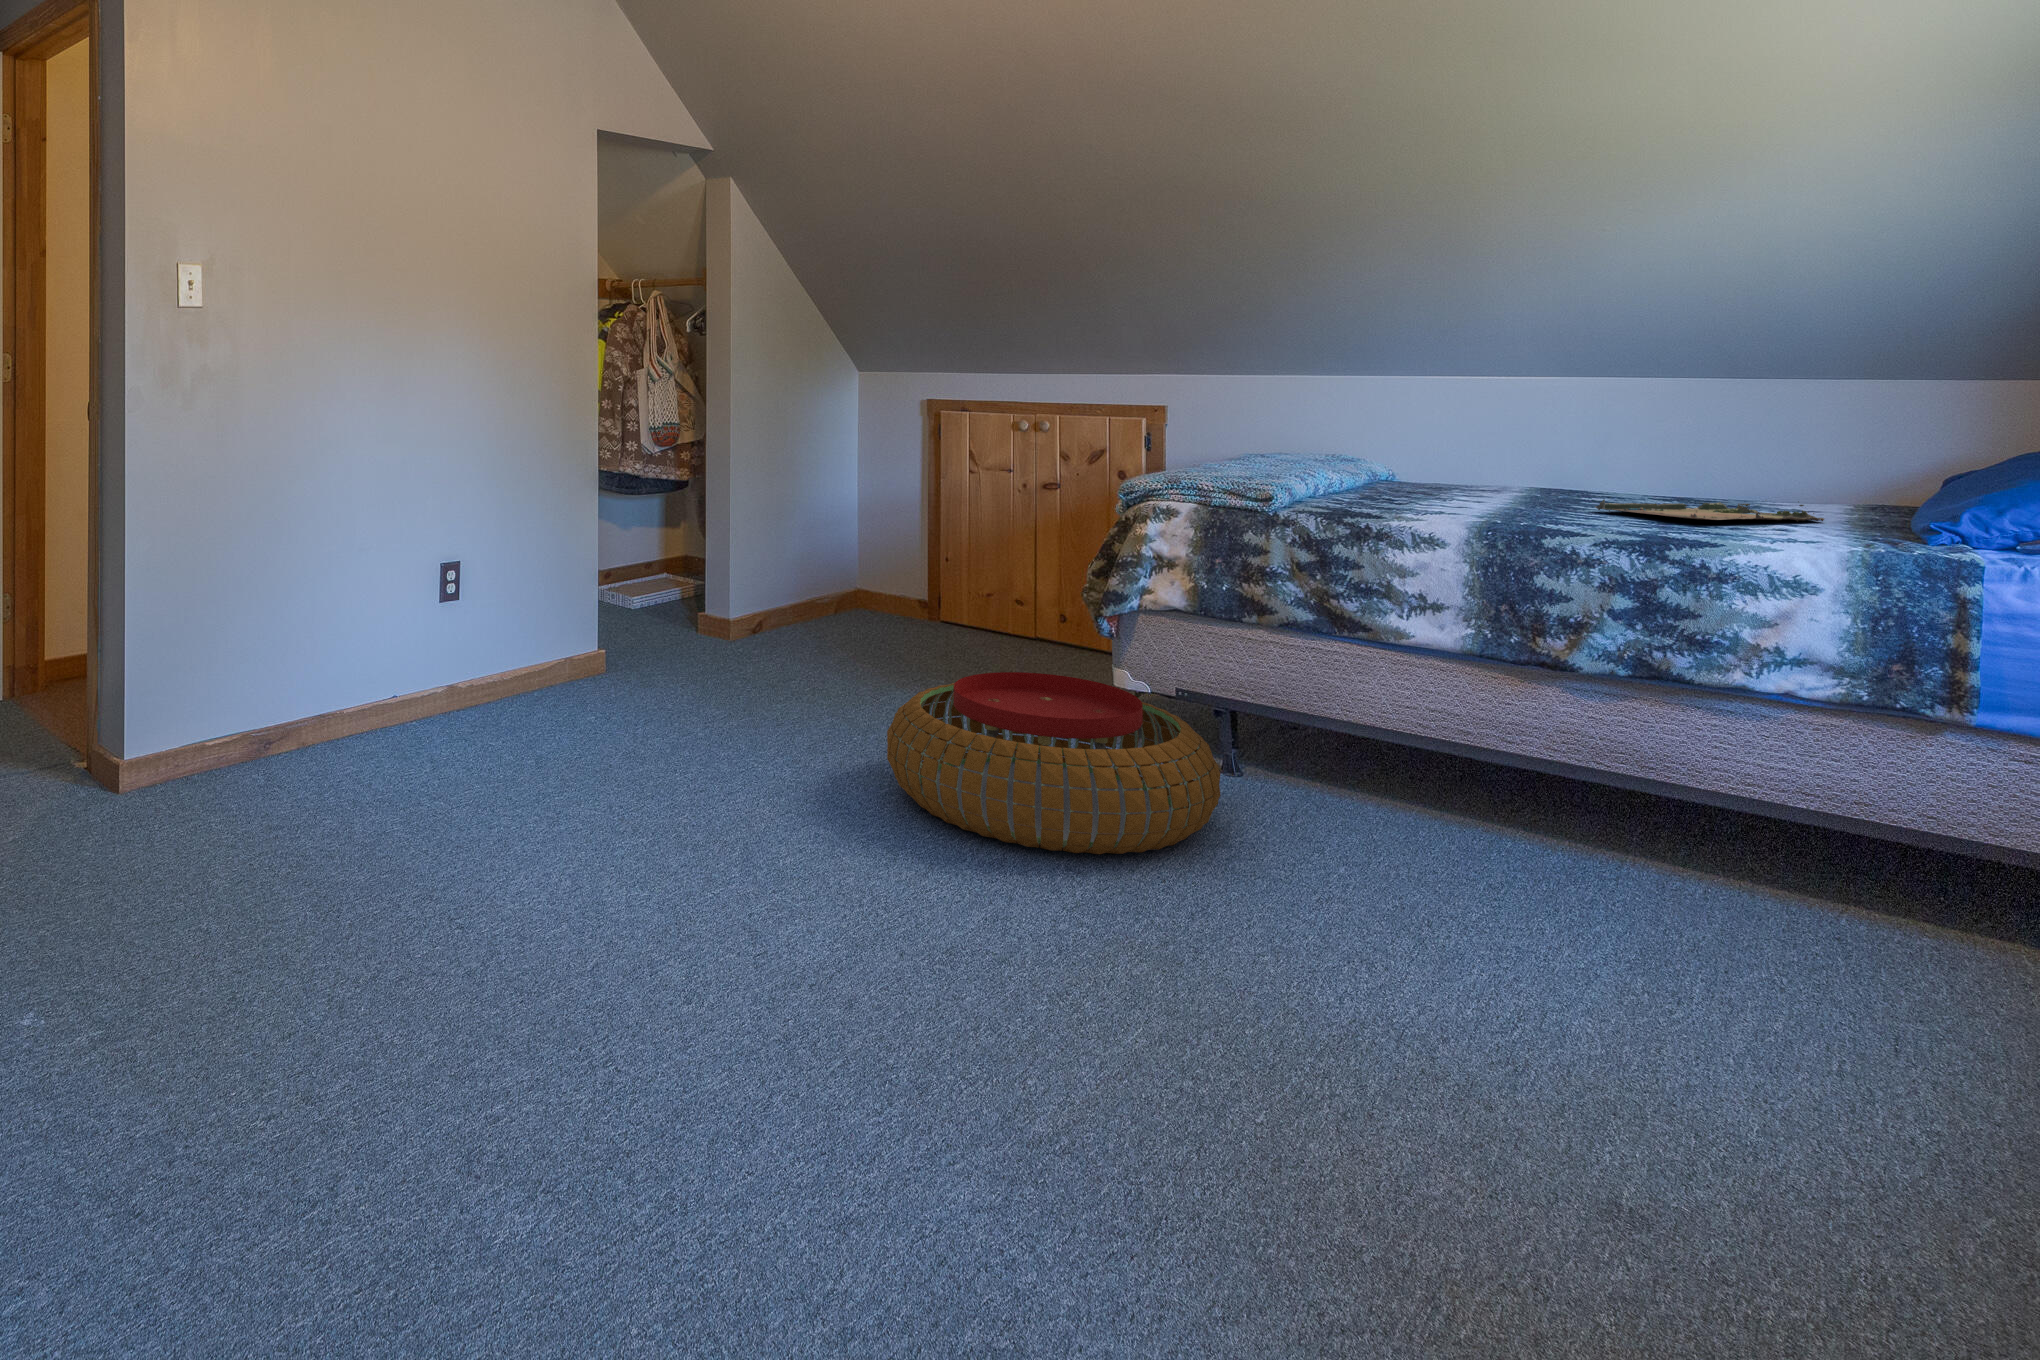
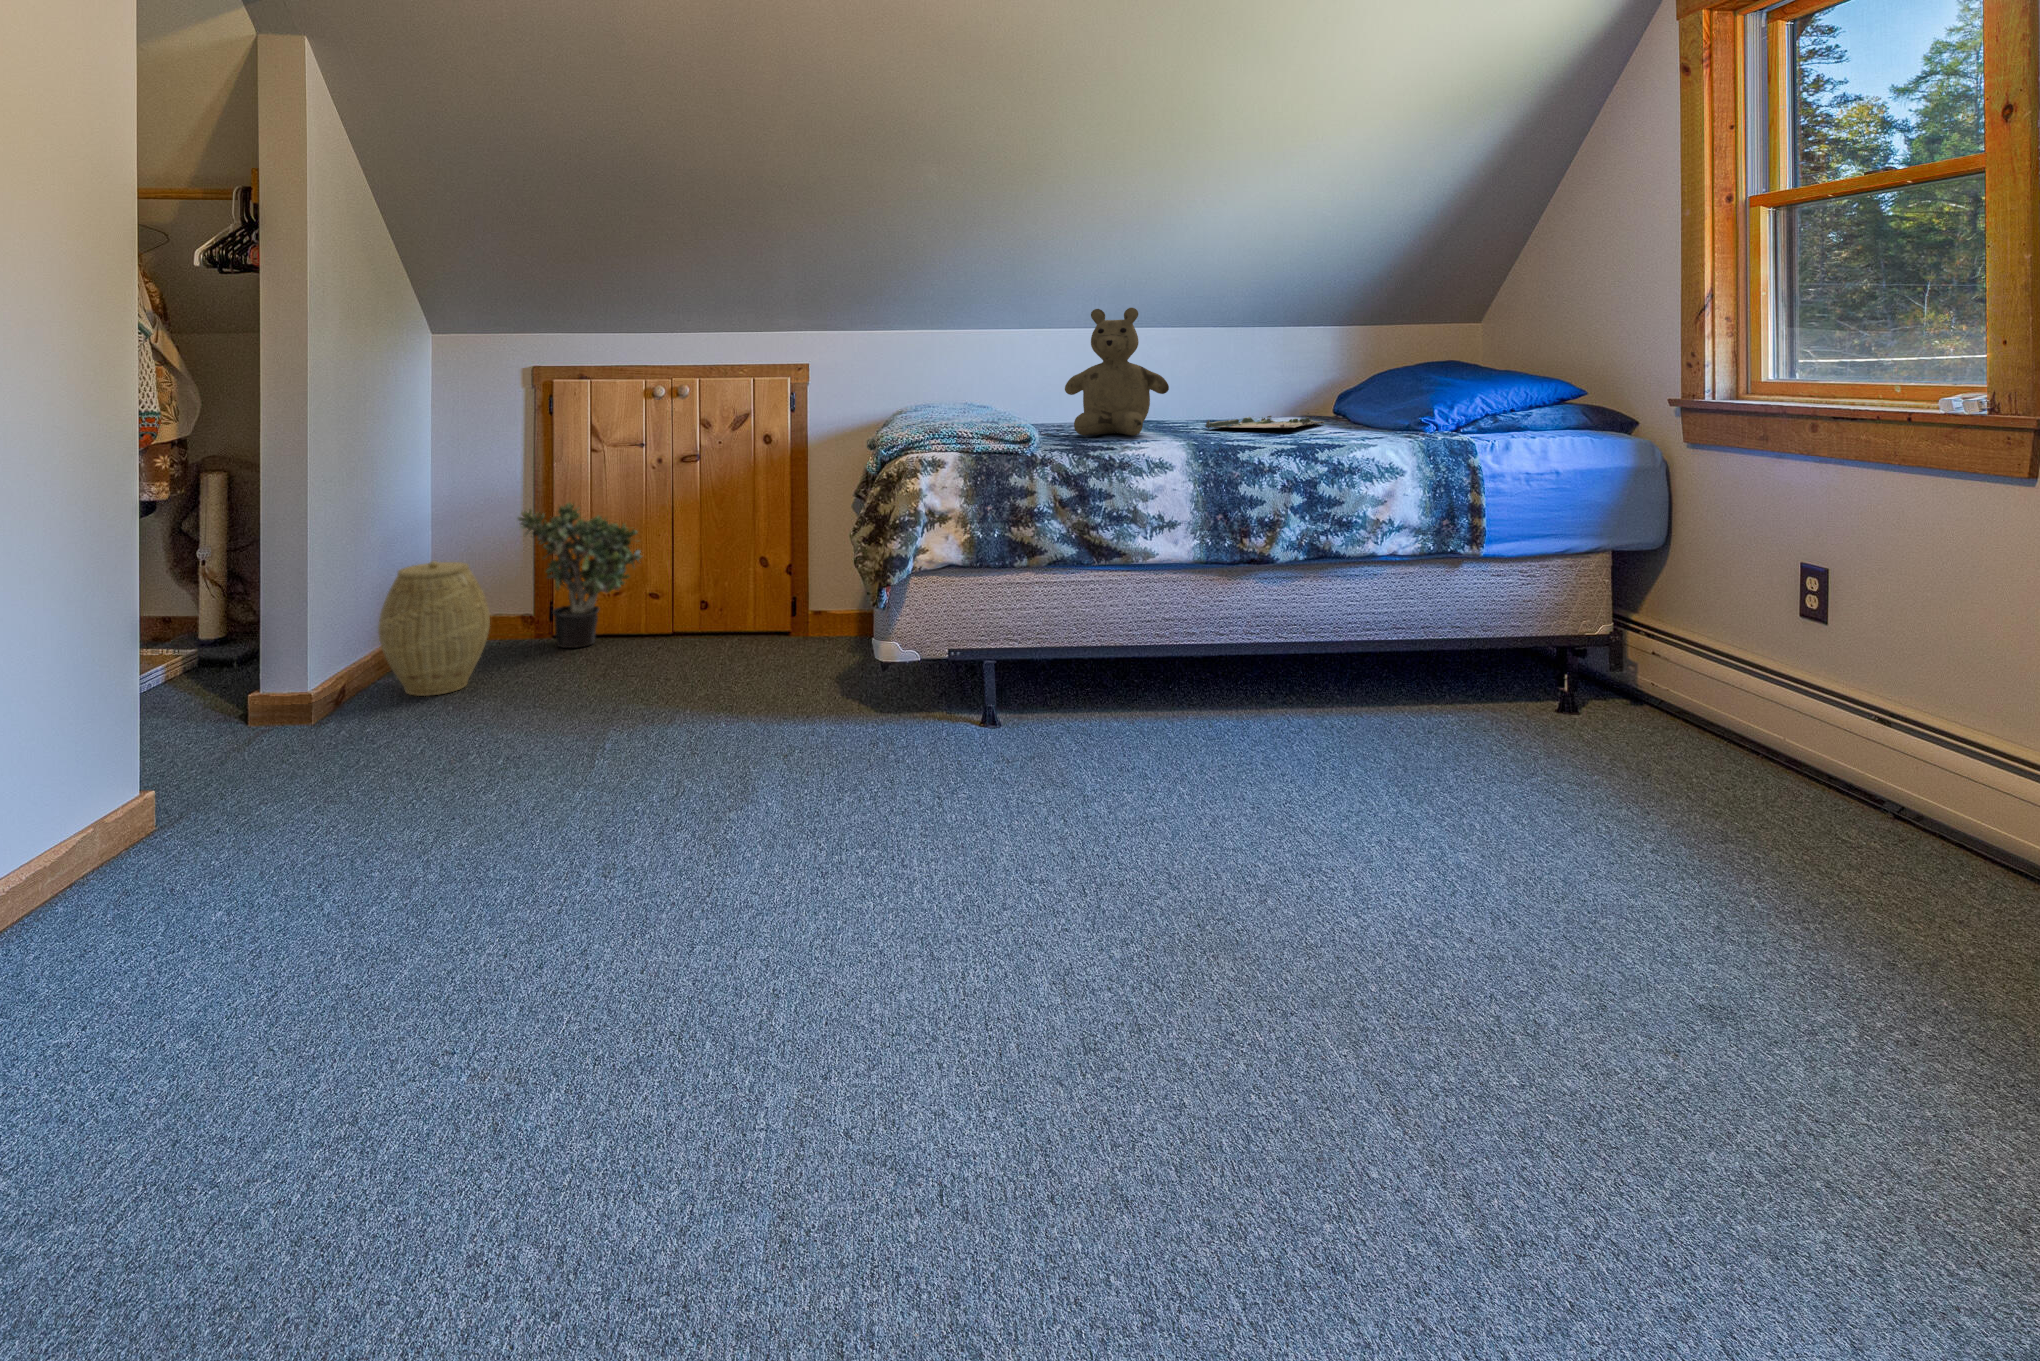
teddy bear: none [1382,362,1528,507] -> present [1065,308,1169,436]
potted plant: none [887,515,992,639] -> present [518,503,642,648]
woven basket: none [765,546,845,648] -> present [378,561,490,696]
pouf: present [887,672,1221,854] -> none [728,659,1092,885]

